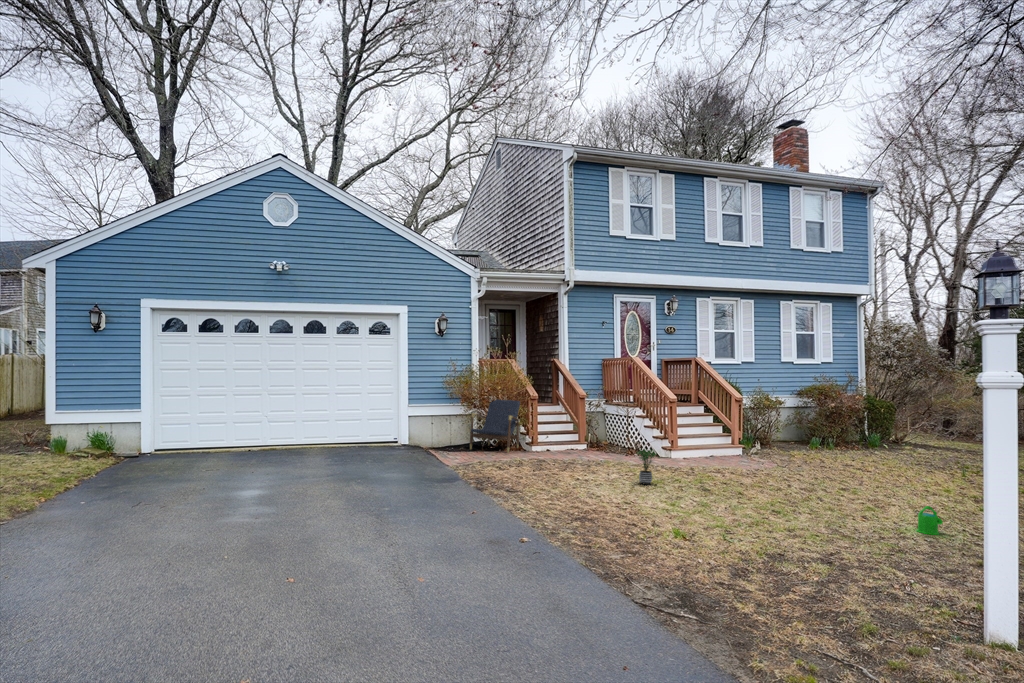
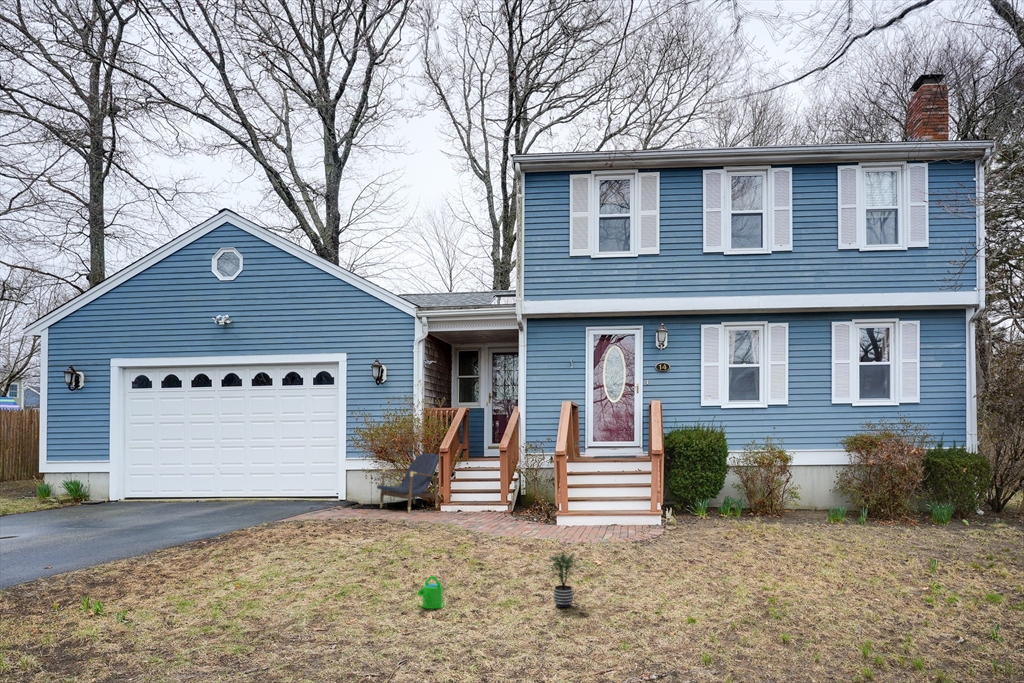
potted plant: present [637,449,656,485] -> present [549,552,576,608]
watering can: present [916,506,943,535] -> present [418,576,444,609]

